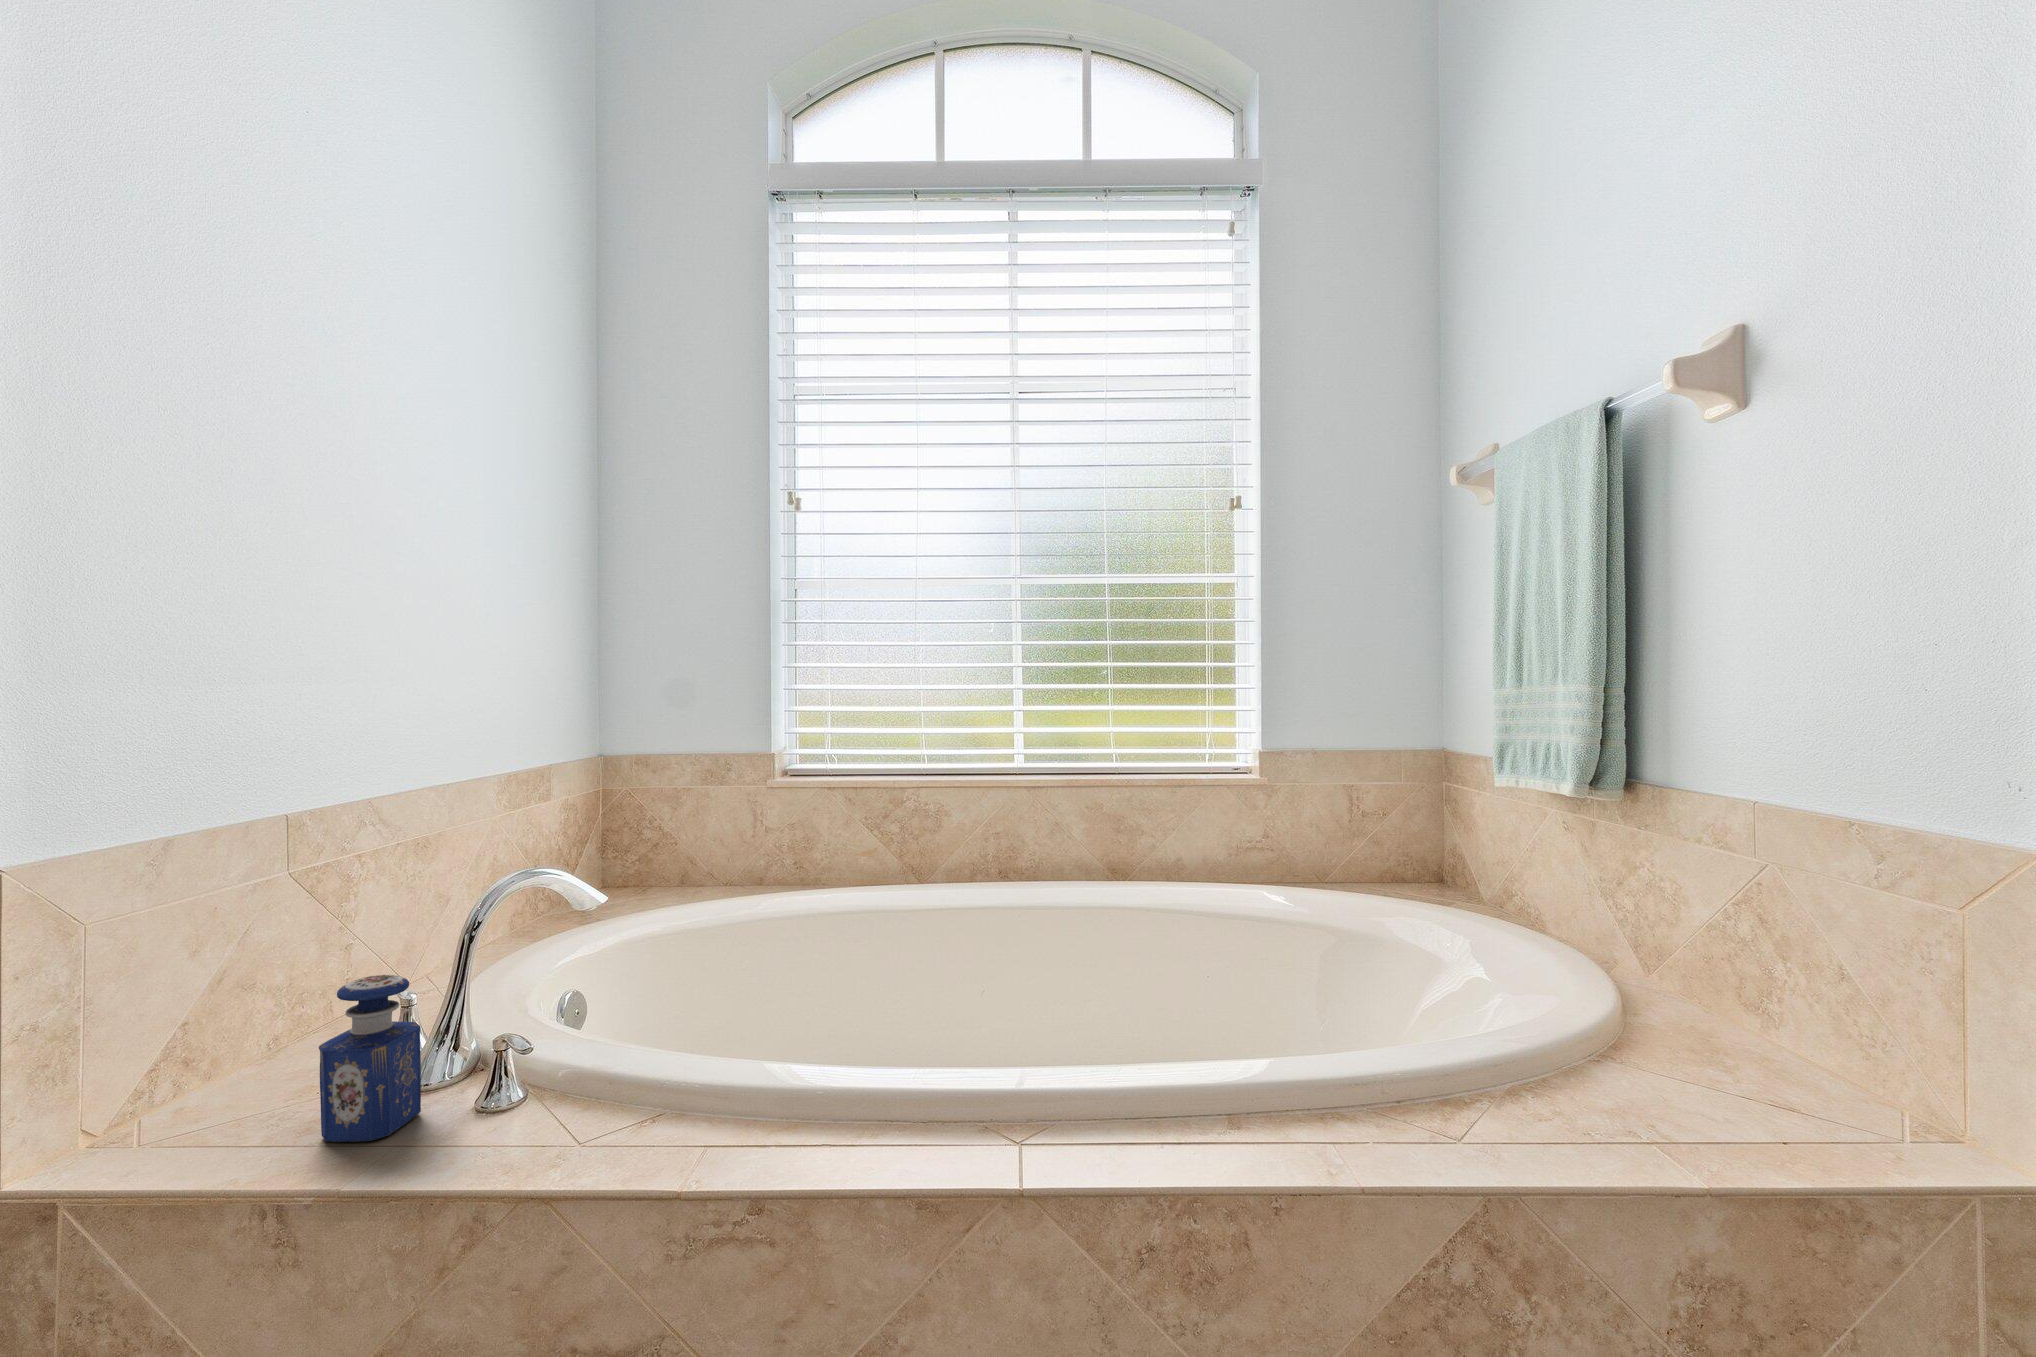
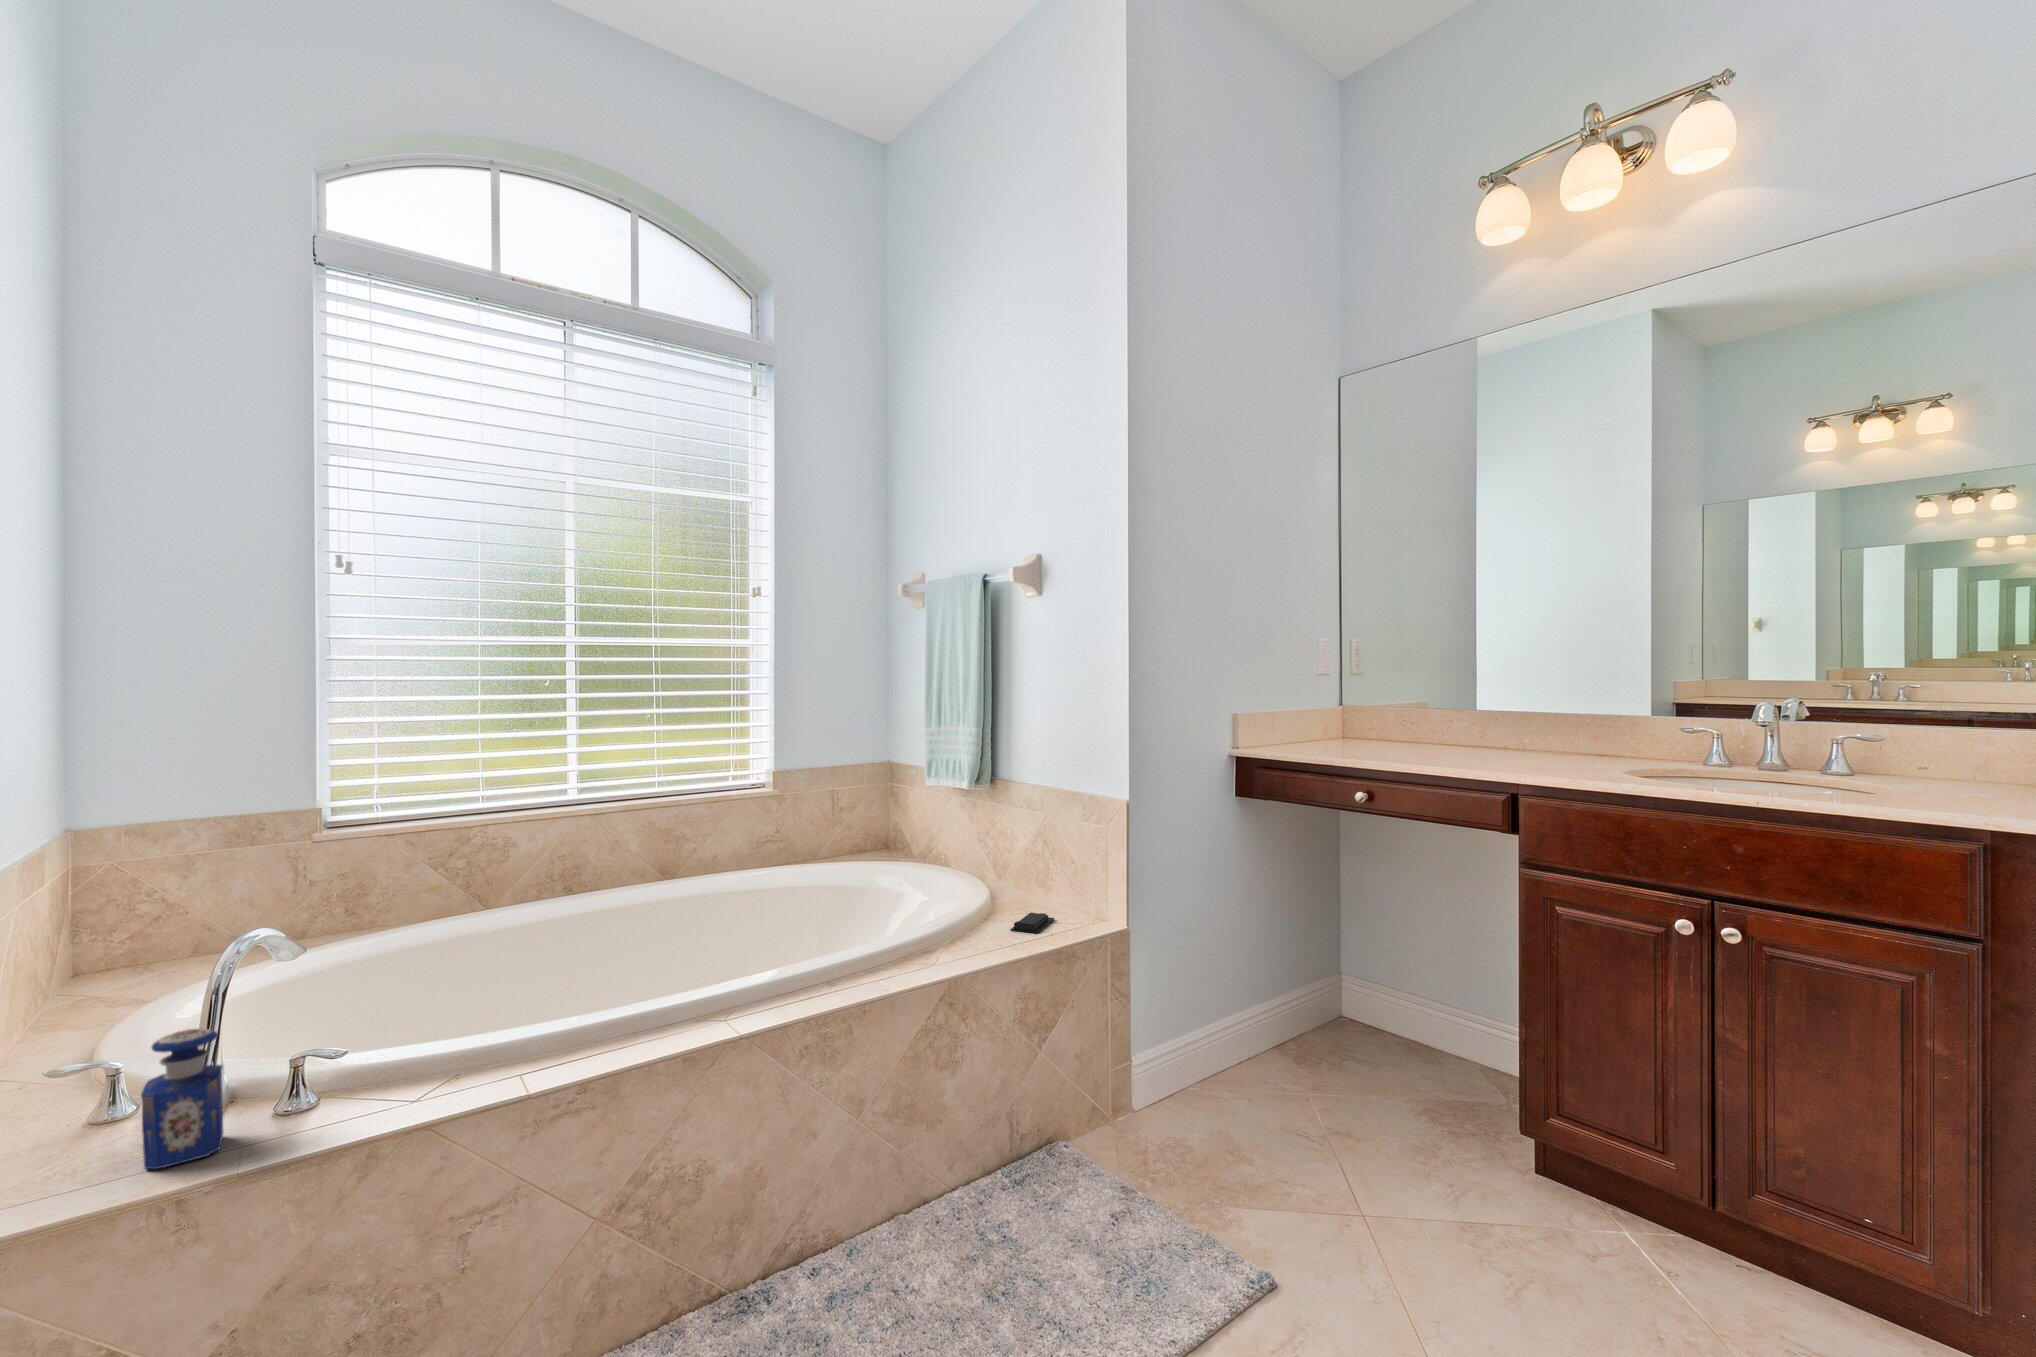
soap bar: none [1664,1054,1785,1109] -> present [1011,913,1055,933]

